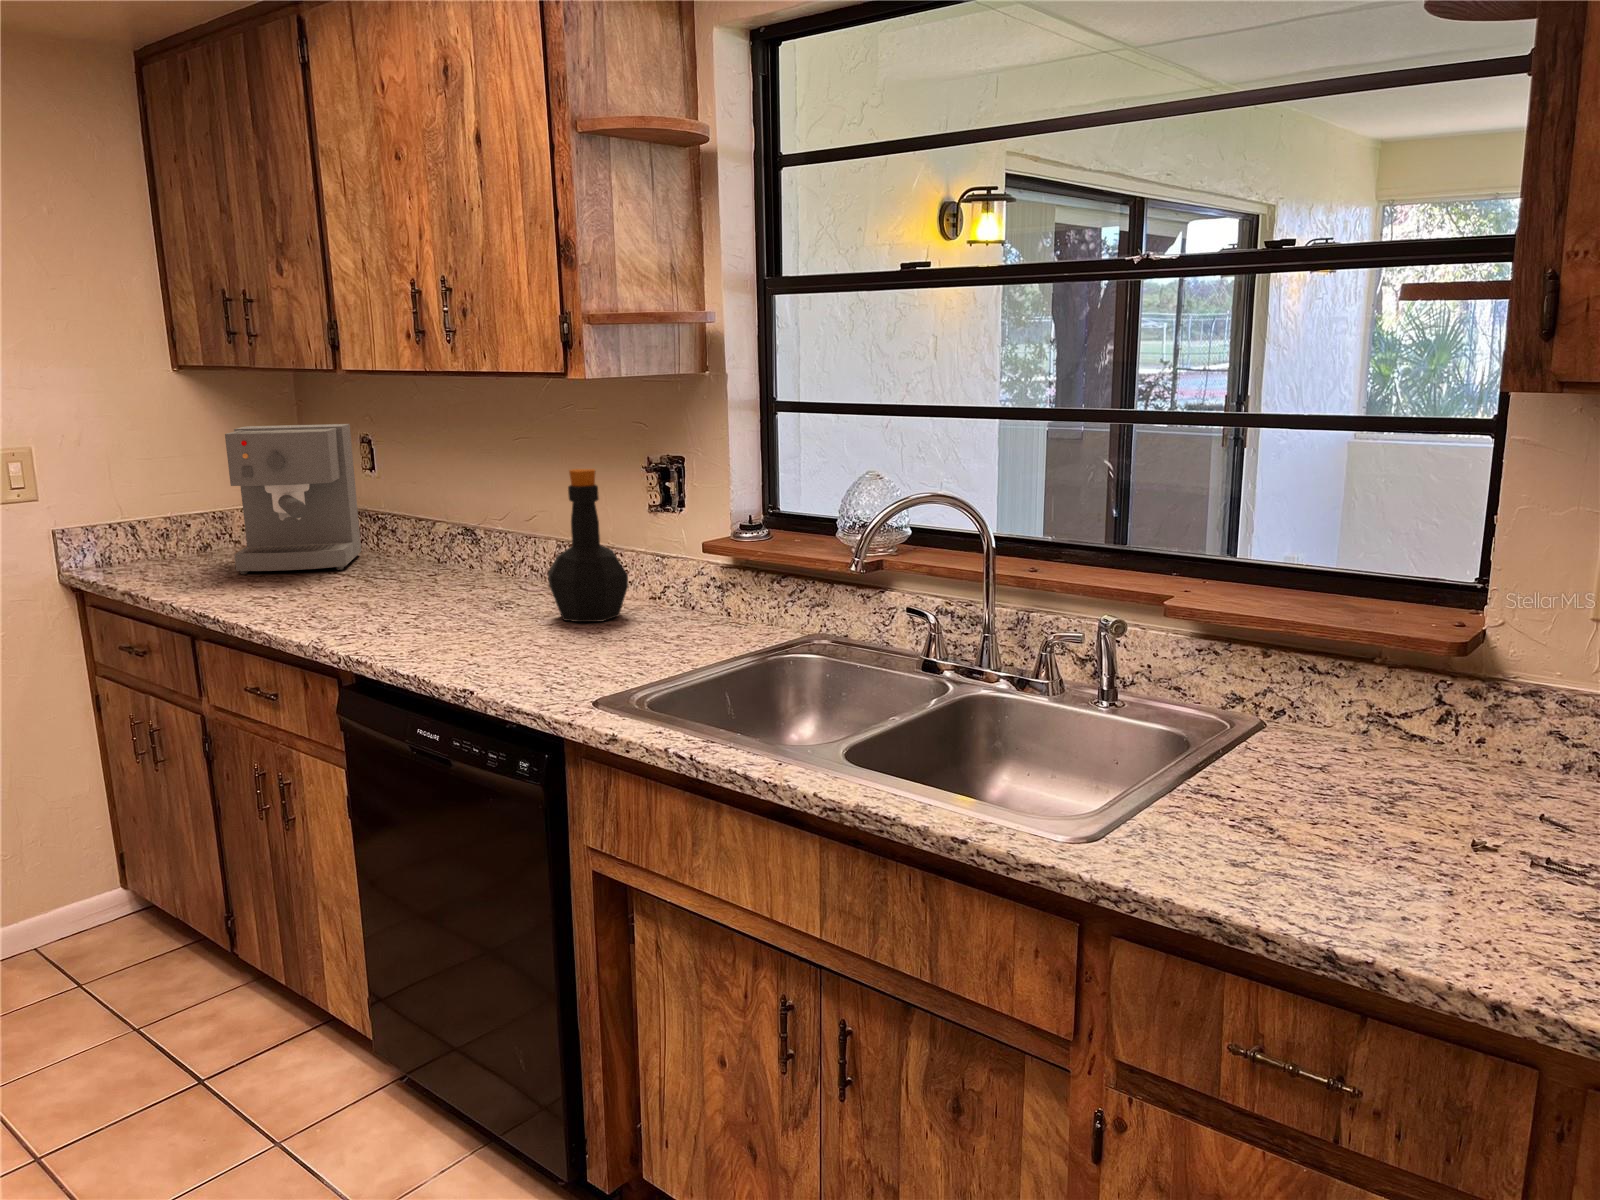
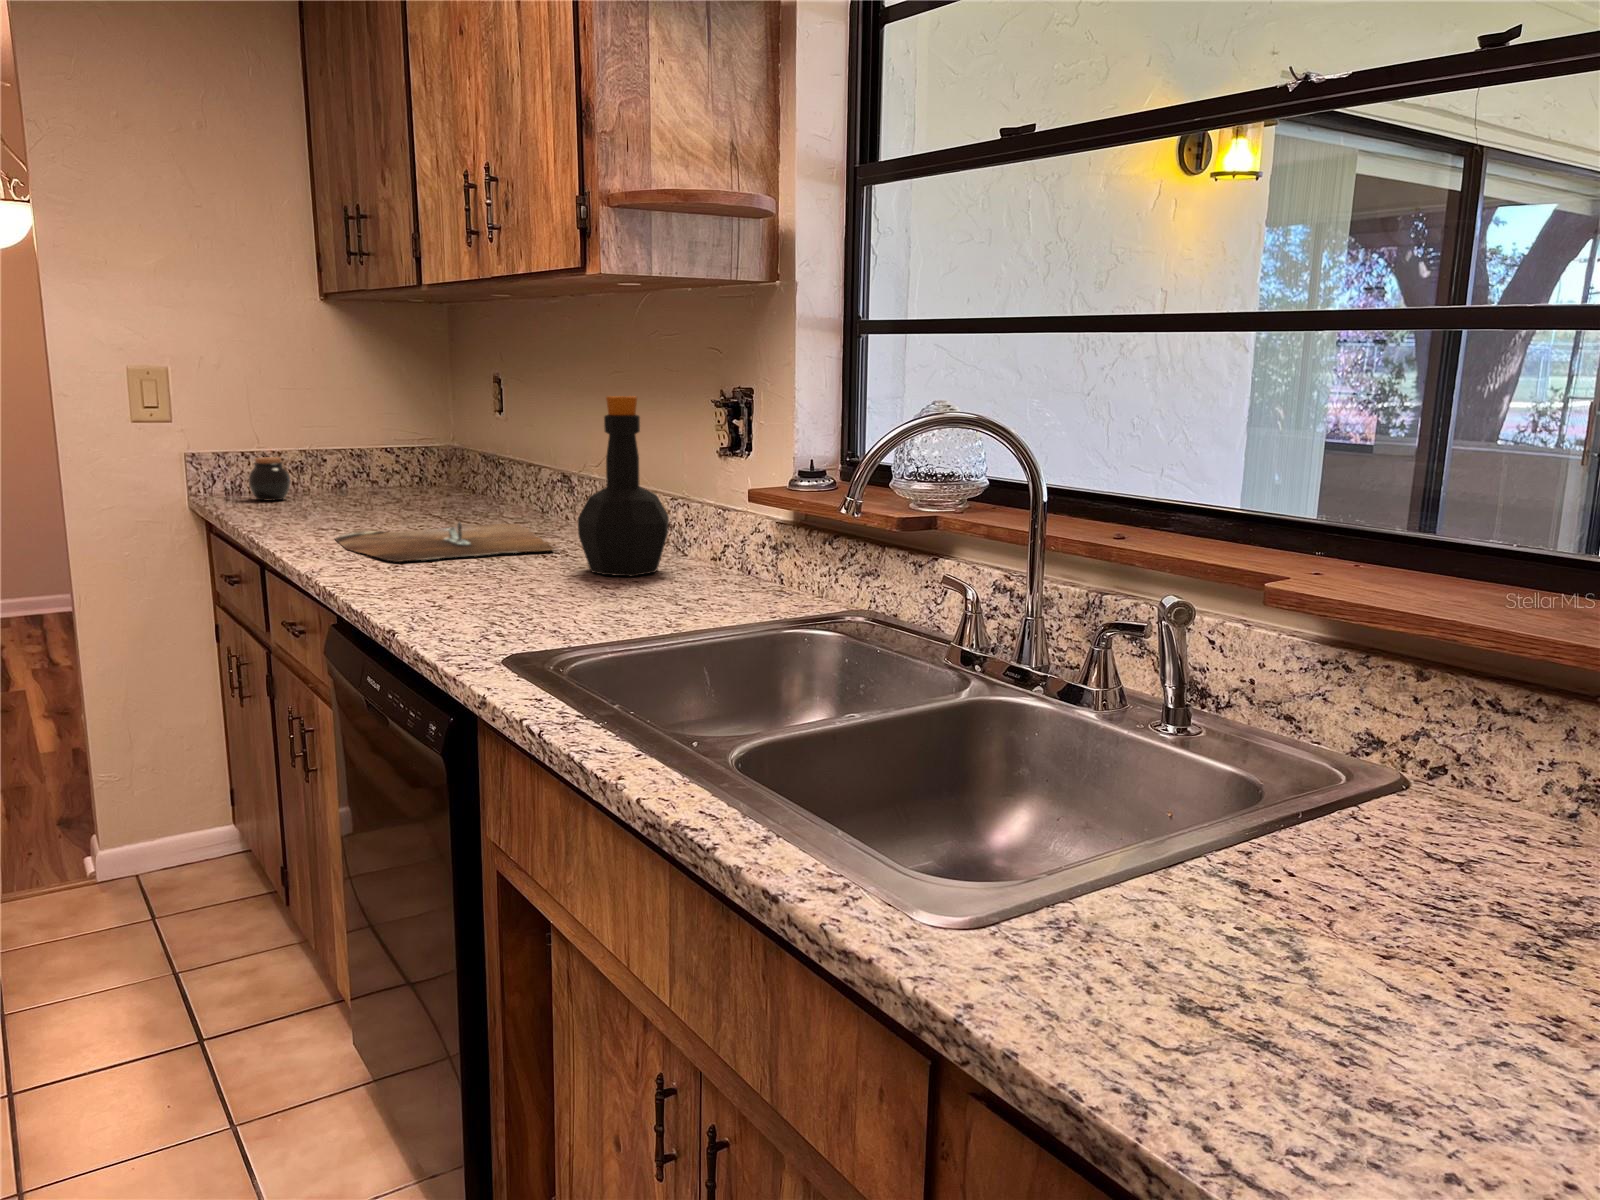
coffee maker: present [225,424,361,574] -> none [329,358,476,511]
jar: none [131,528,174,571] -> present [248,457,290,500]
cutting board: none [285,577,506,626] -> present [335,522,554,562]

